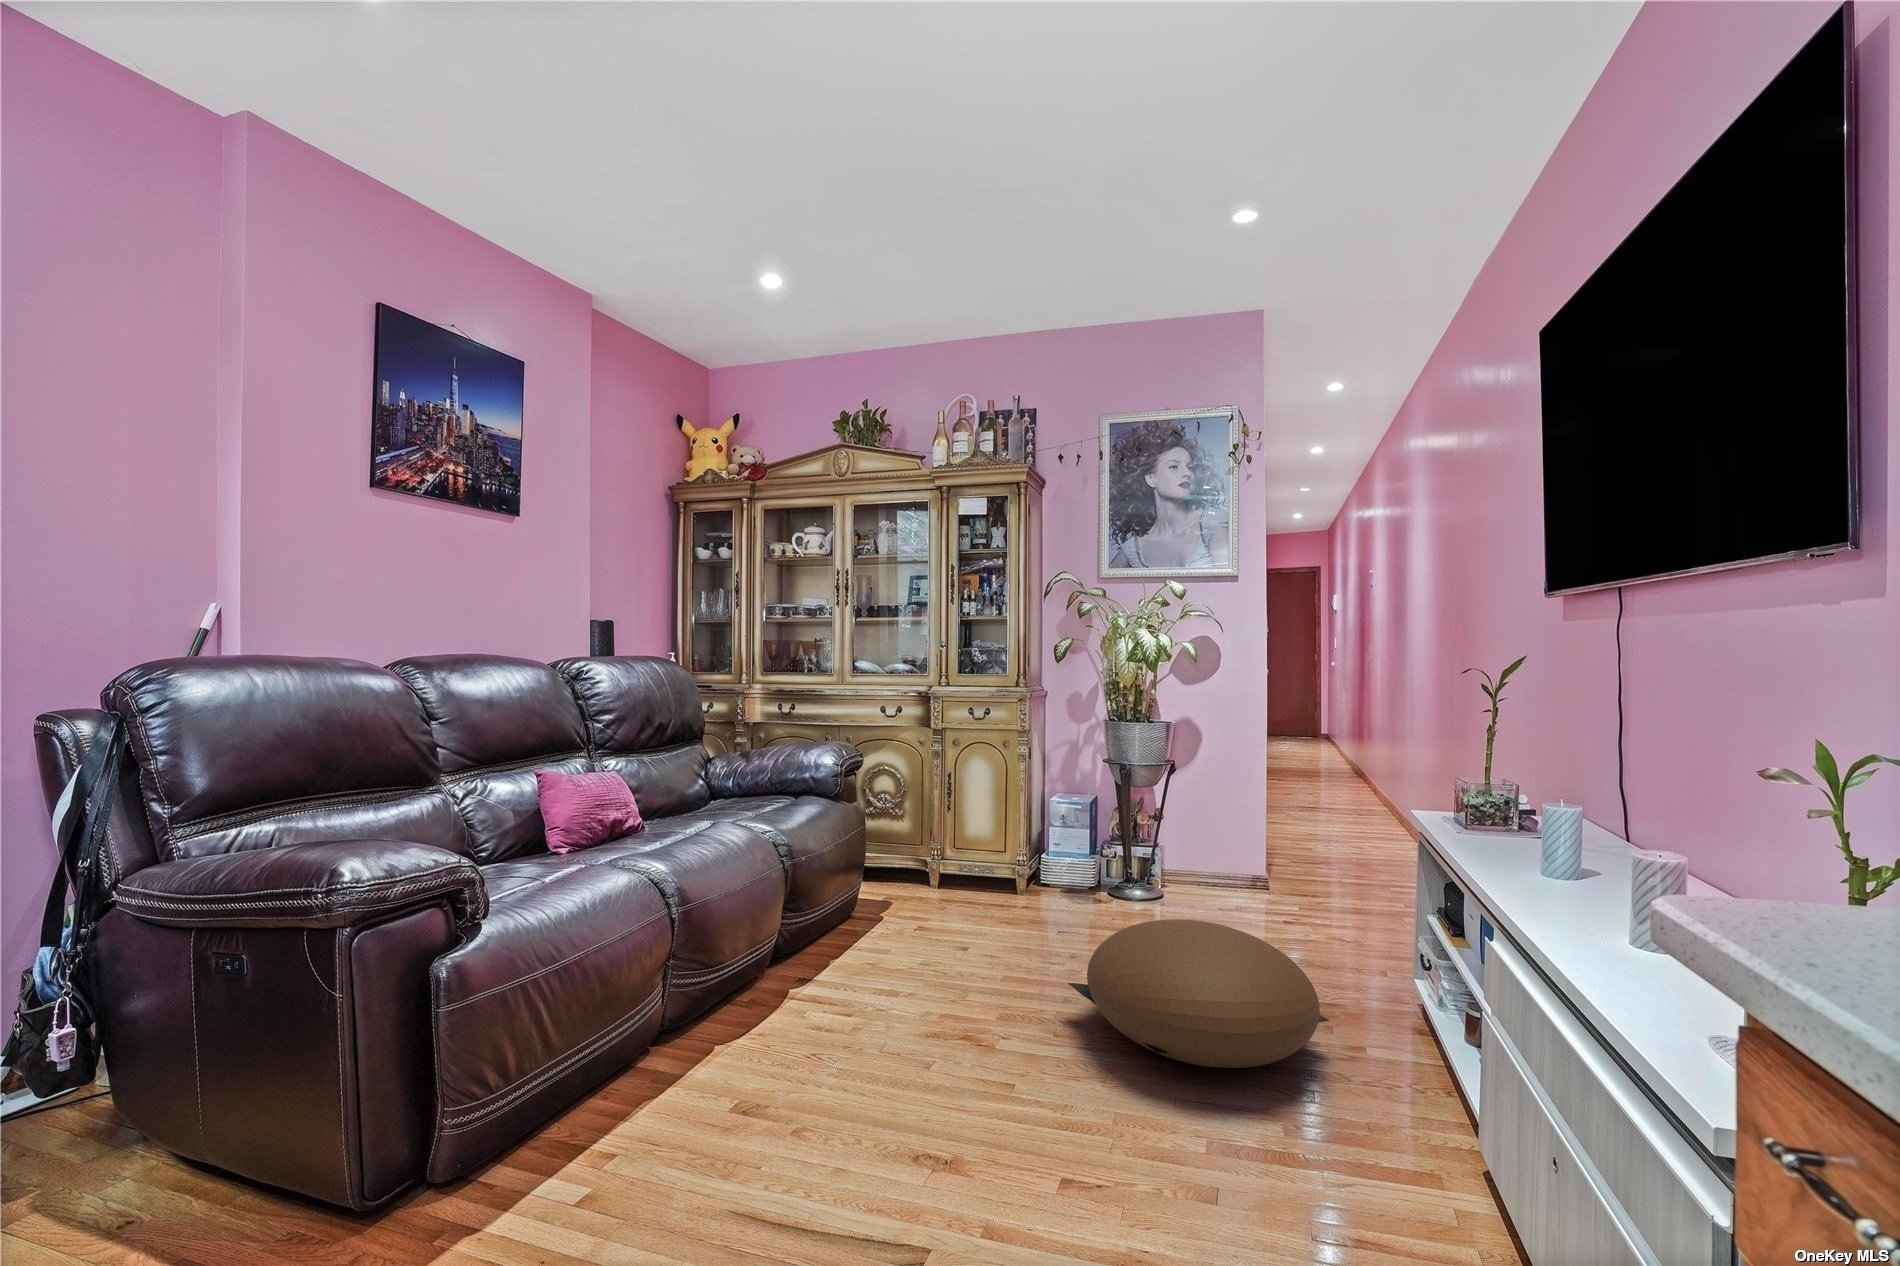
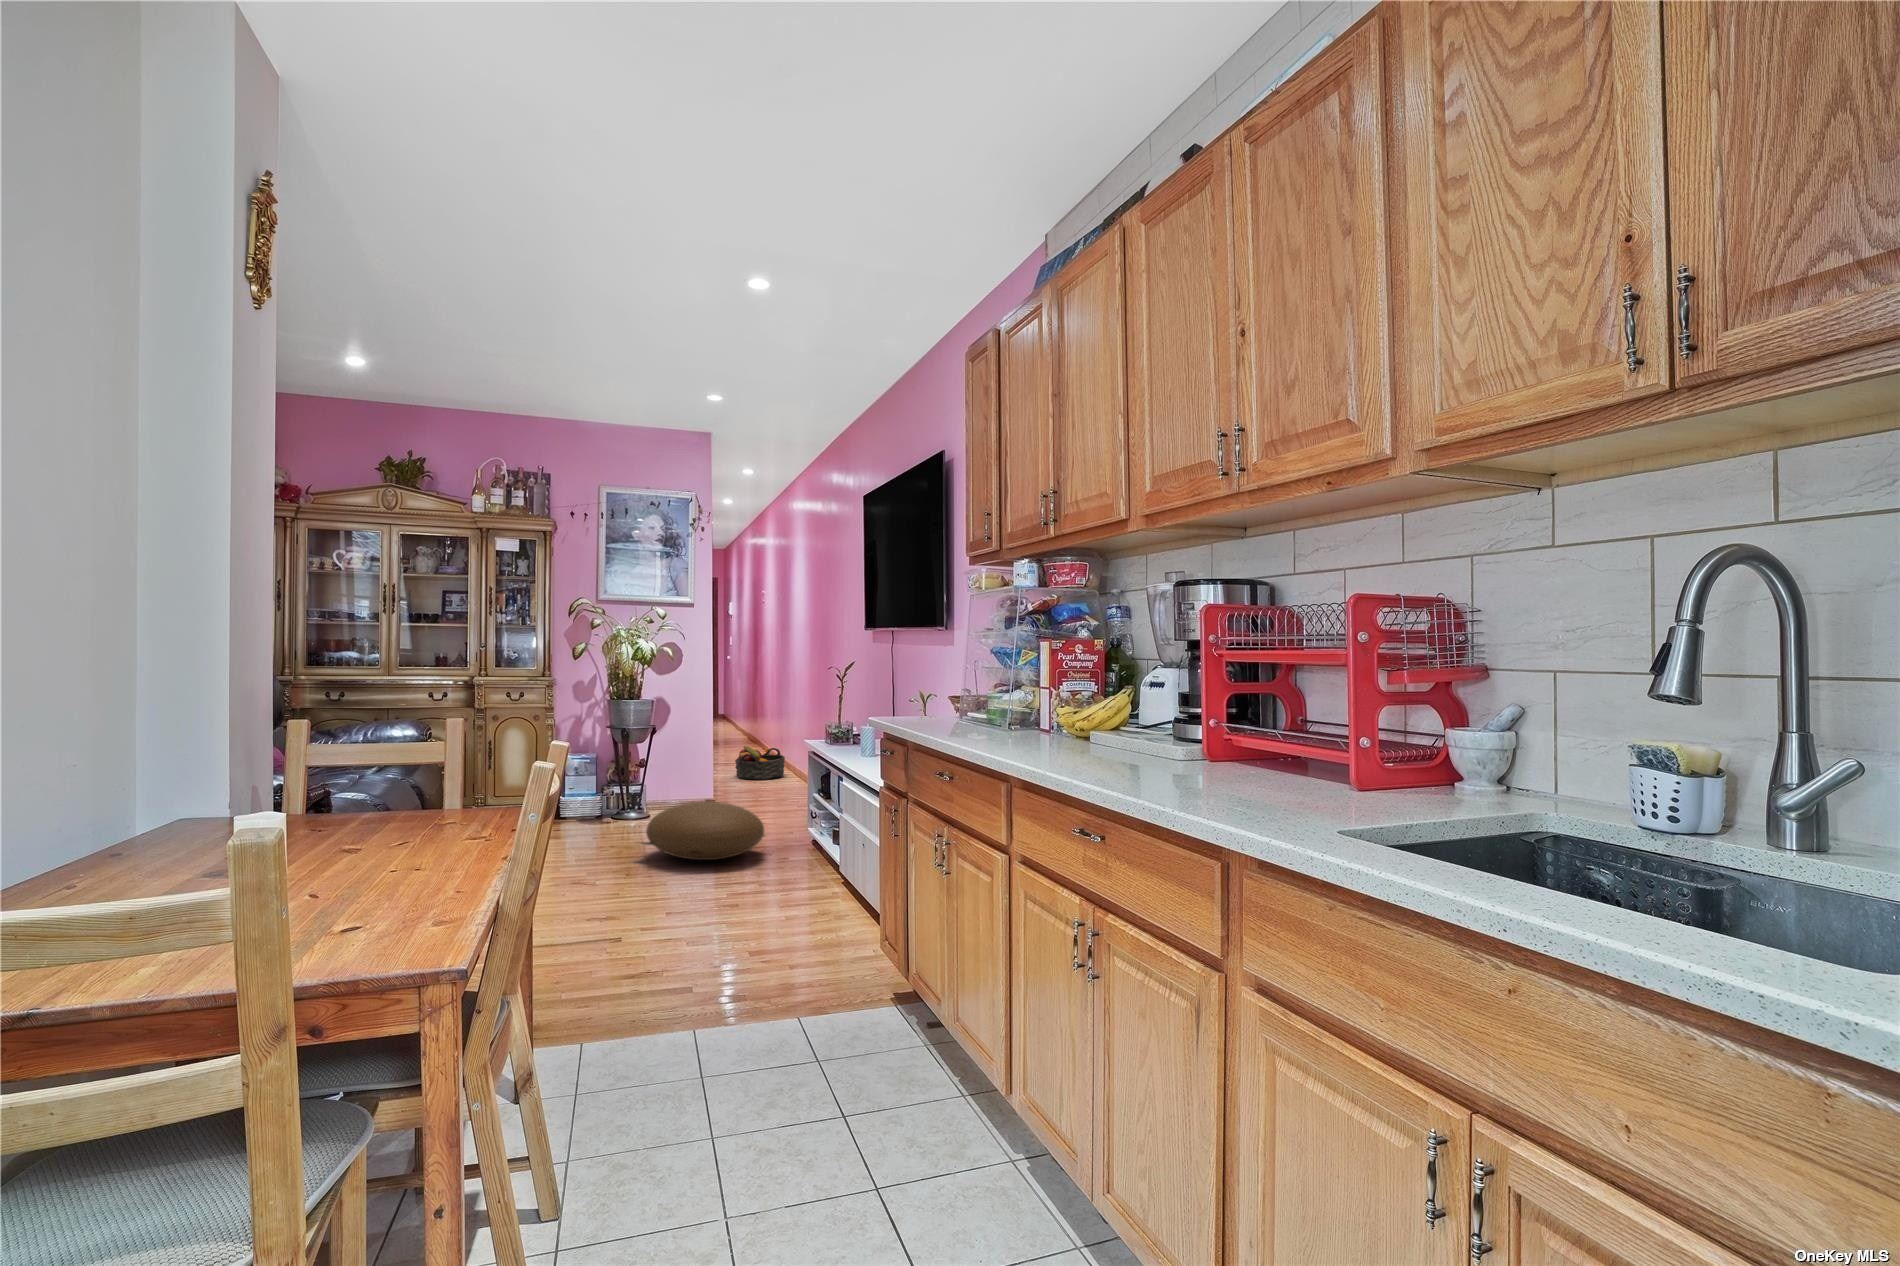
basket: none [1324,787,1404,842] -> present [735,746,785,780]

